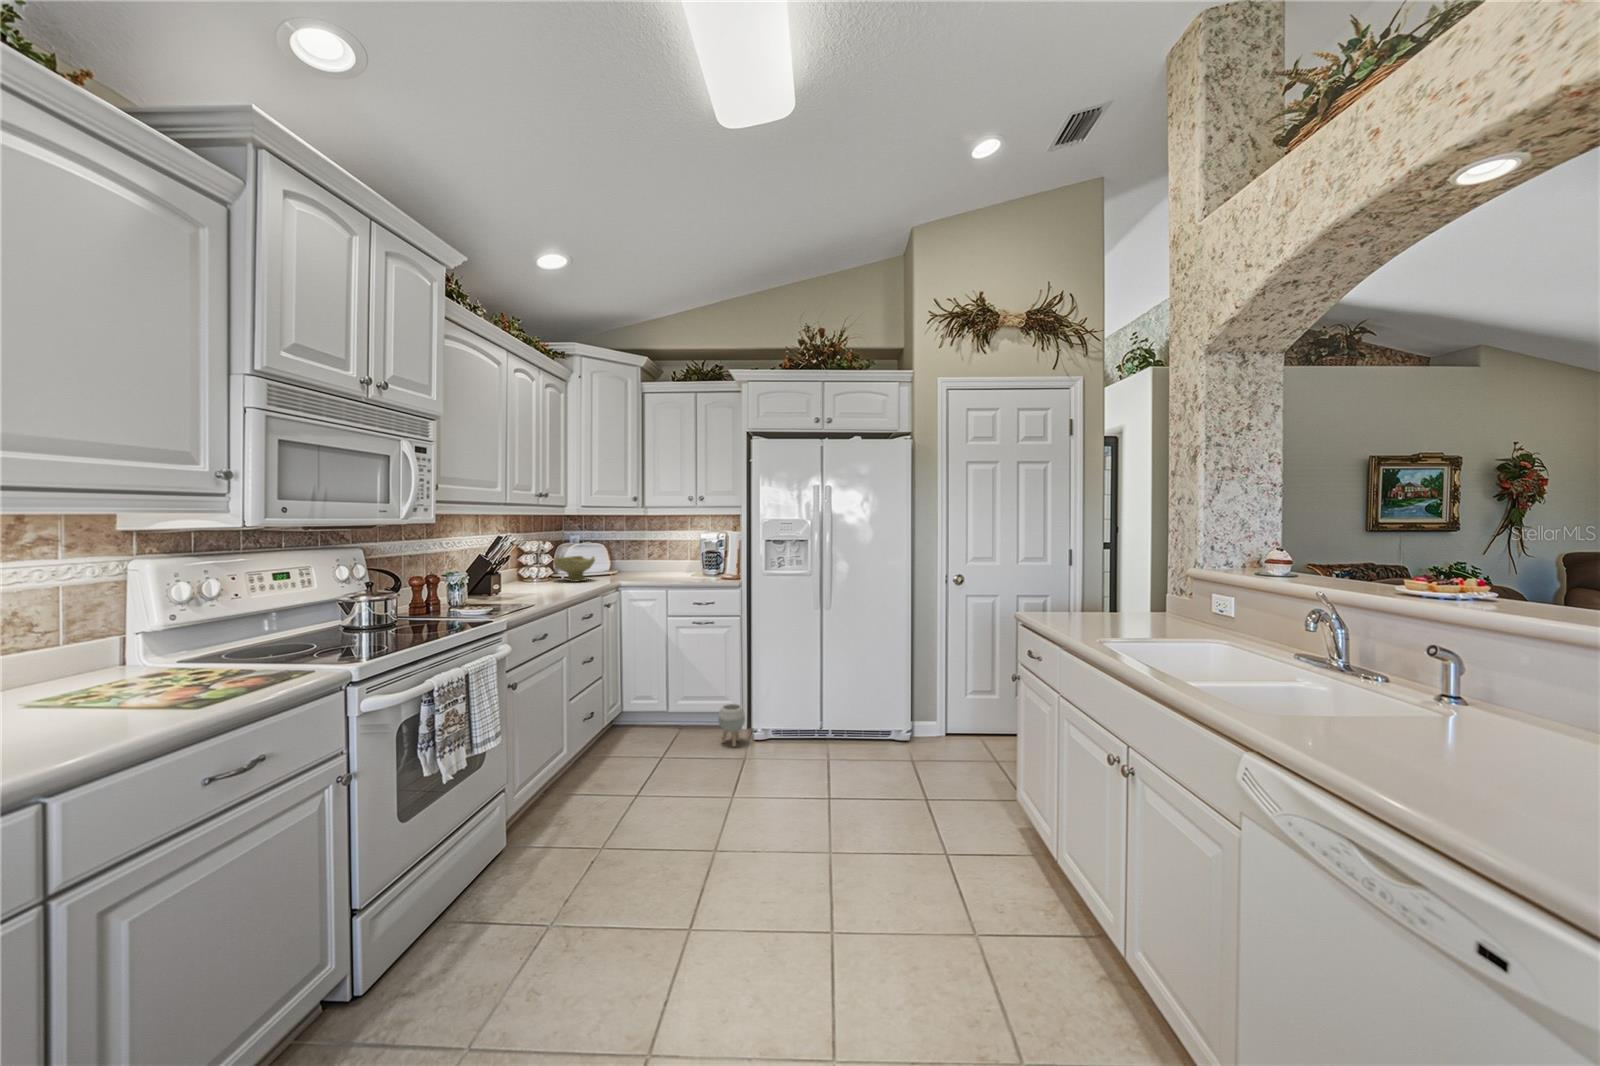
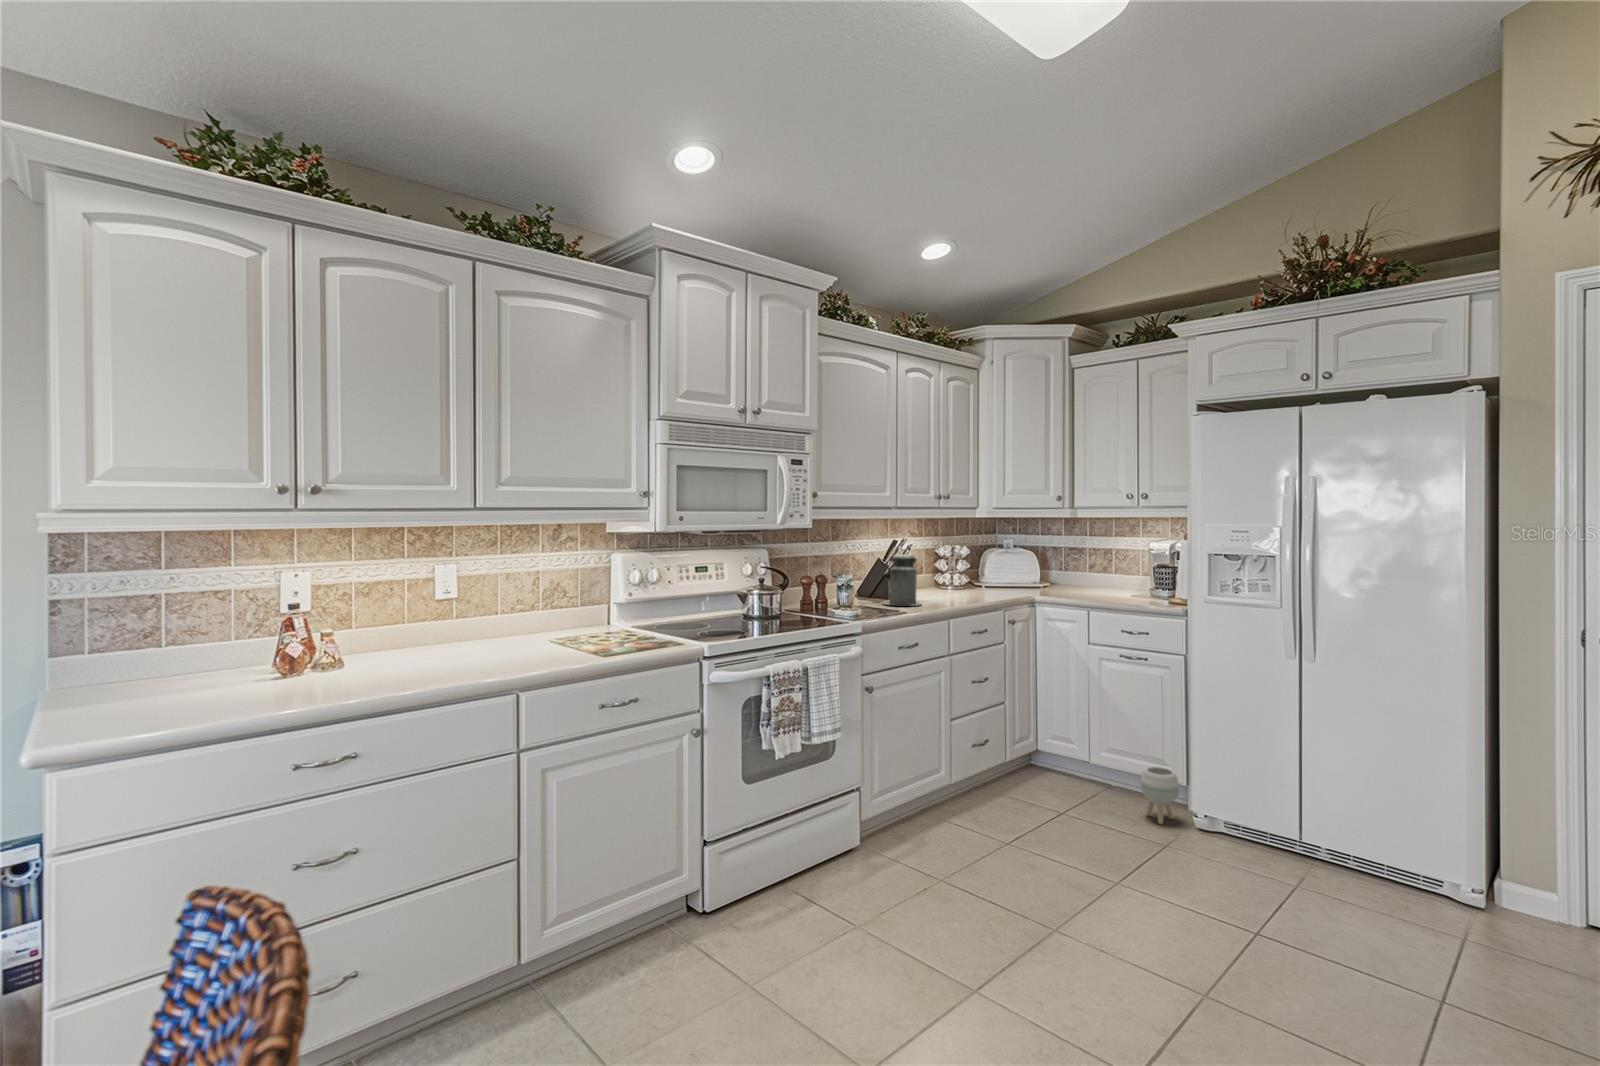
canister: none [497,544,539,599] -> present [884,550,921,606]
bowl: present [554,556,595,582] -> none [962,564,1006,592]

